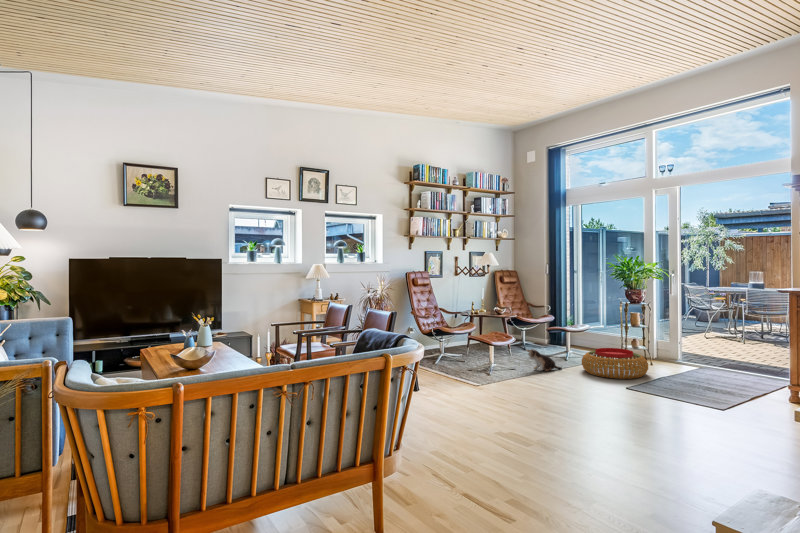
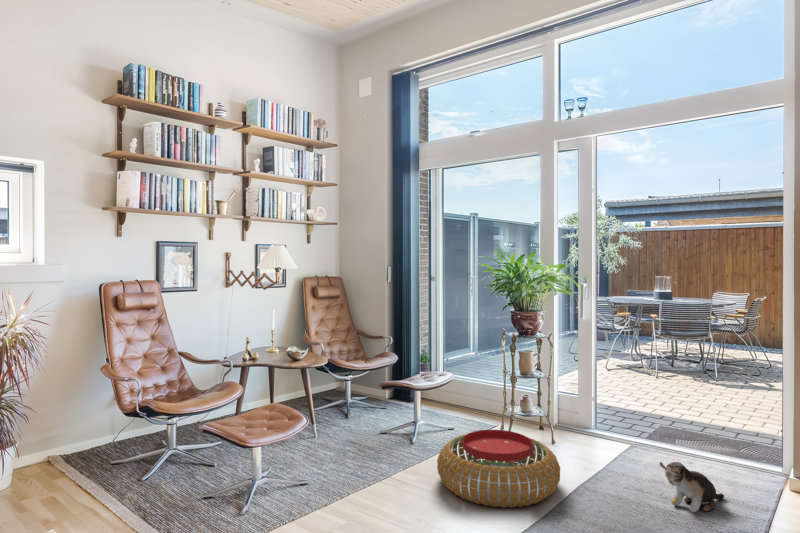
plush toy: present [526,349,562,371] -> present [660,462,724,512]

